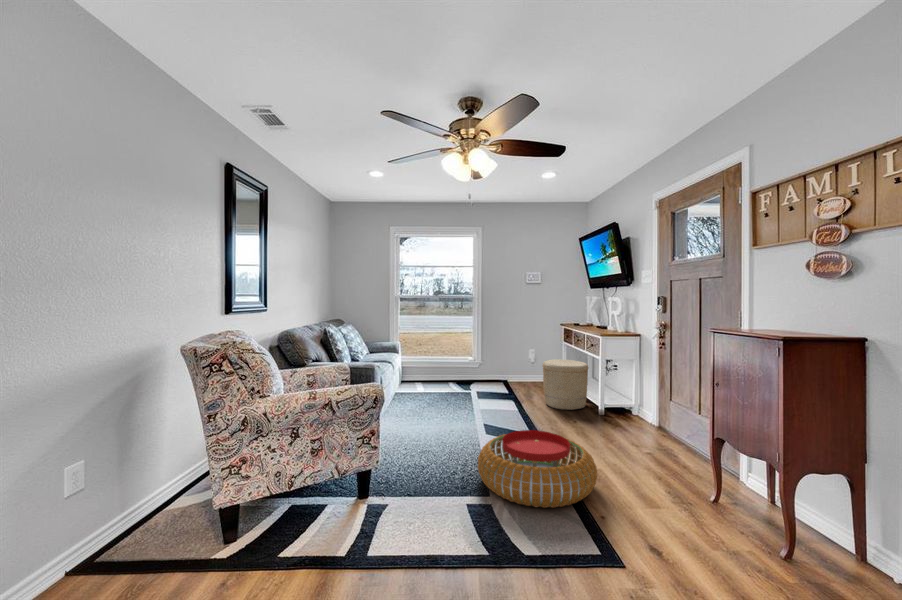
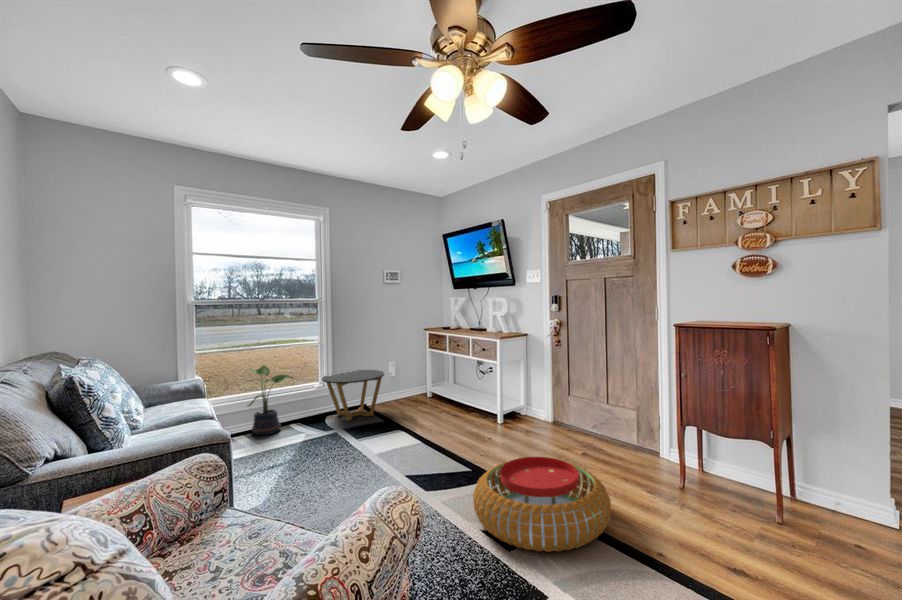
potted plant: none [408,335,443,387] -> present [248,365,292,435]
side table: none [464,351,513,389] -> present [322,370,384,421]
woven basket: present [543,359,588,410] -> none [433,369,481,426]

